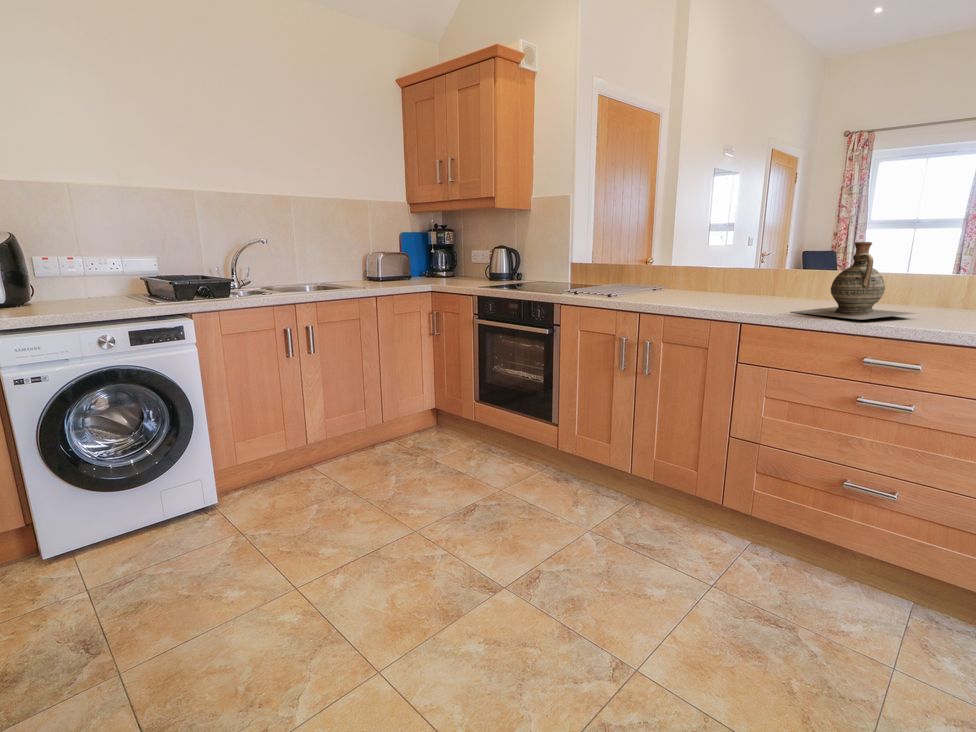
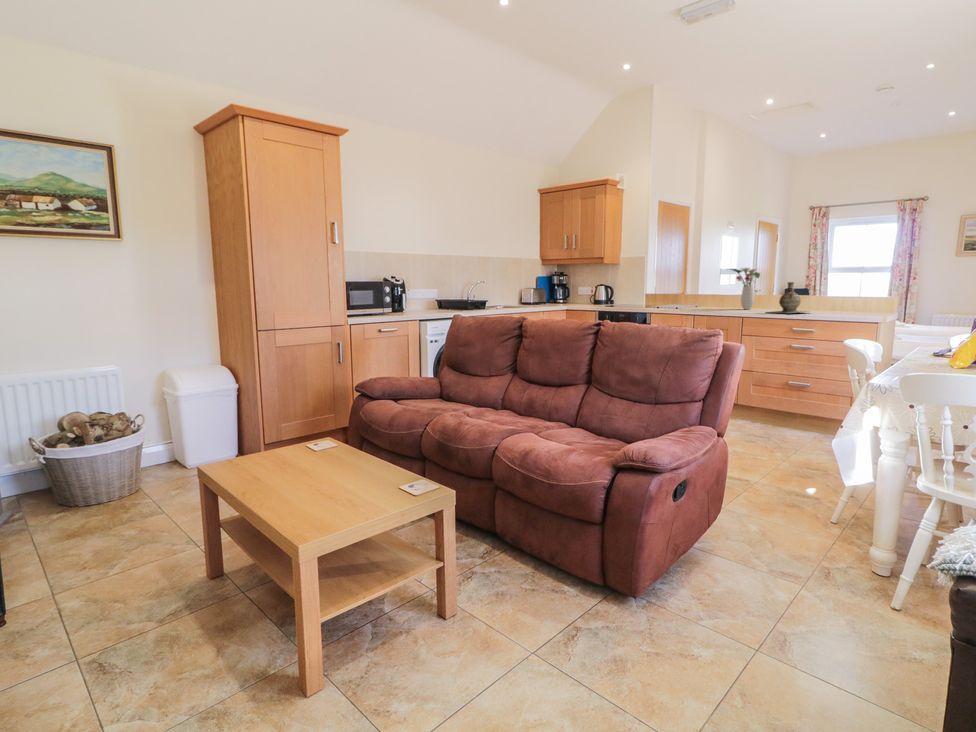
flower arrangement: none [709,211,786,300] -> present [732,268,760,309]

